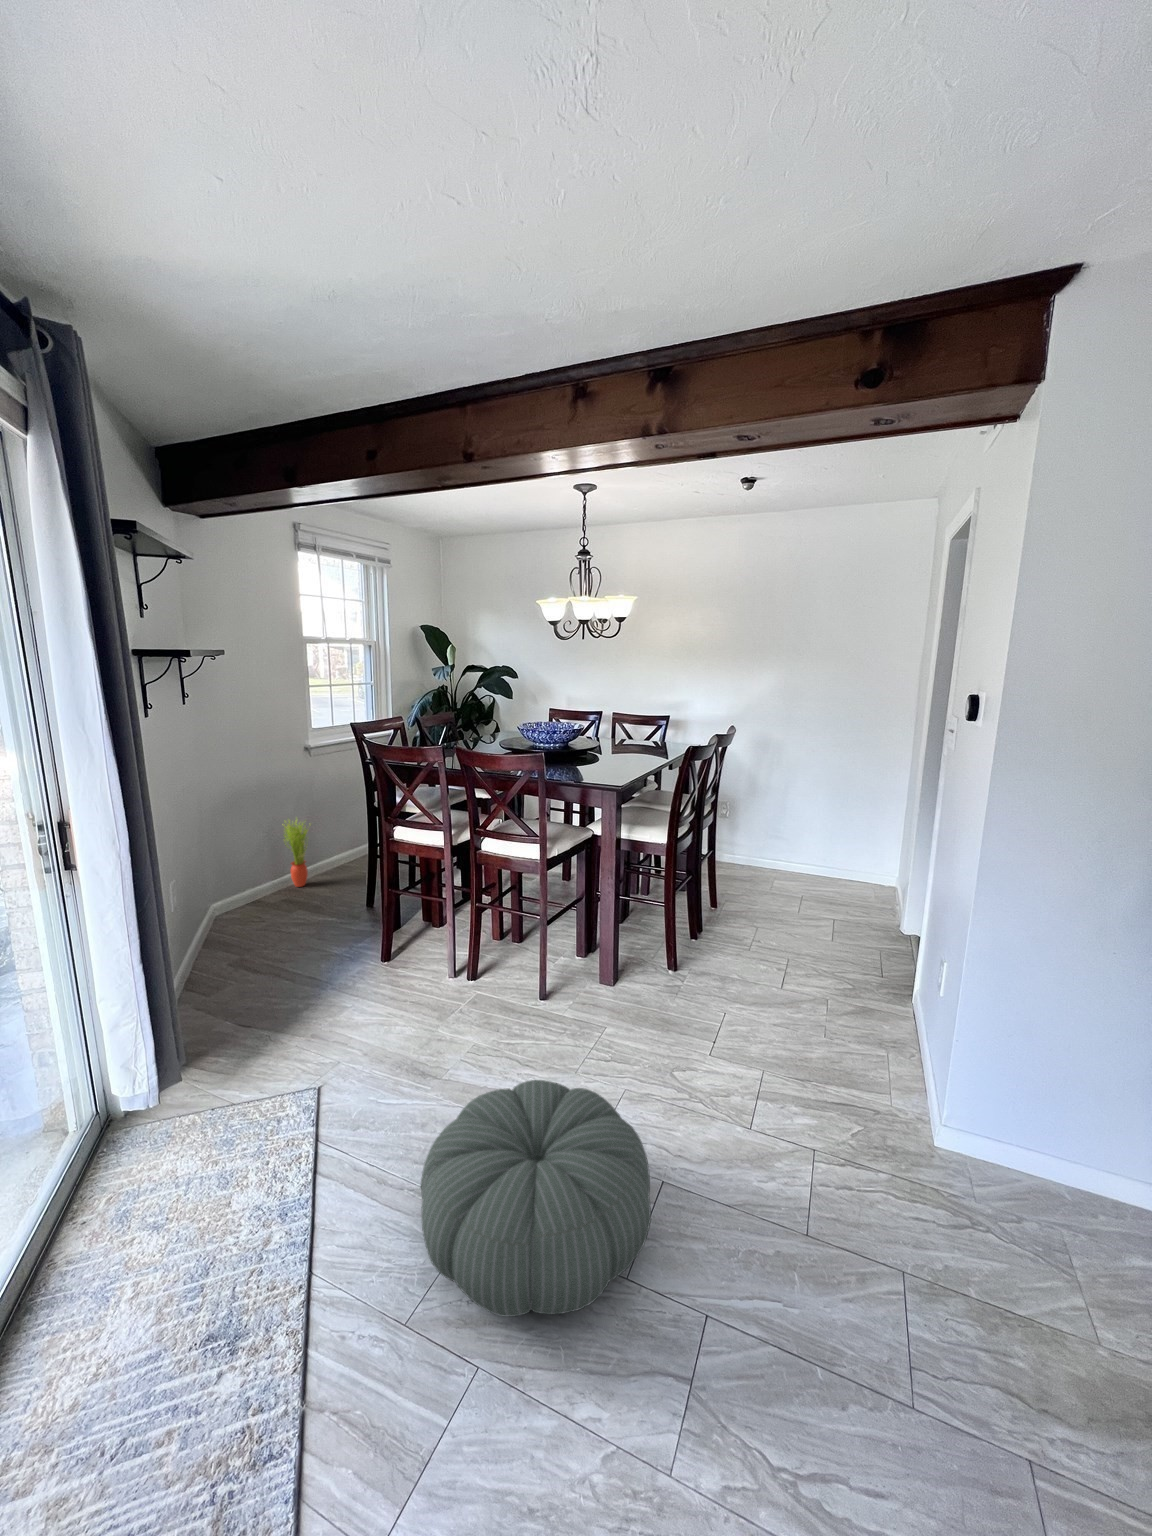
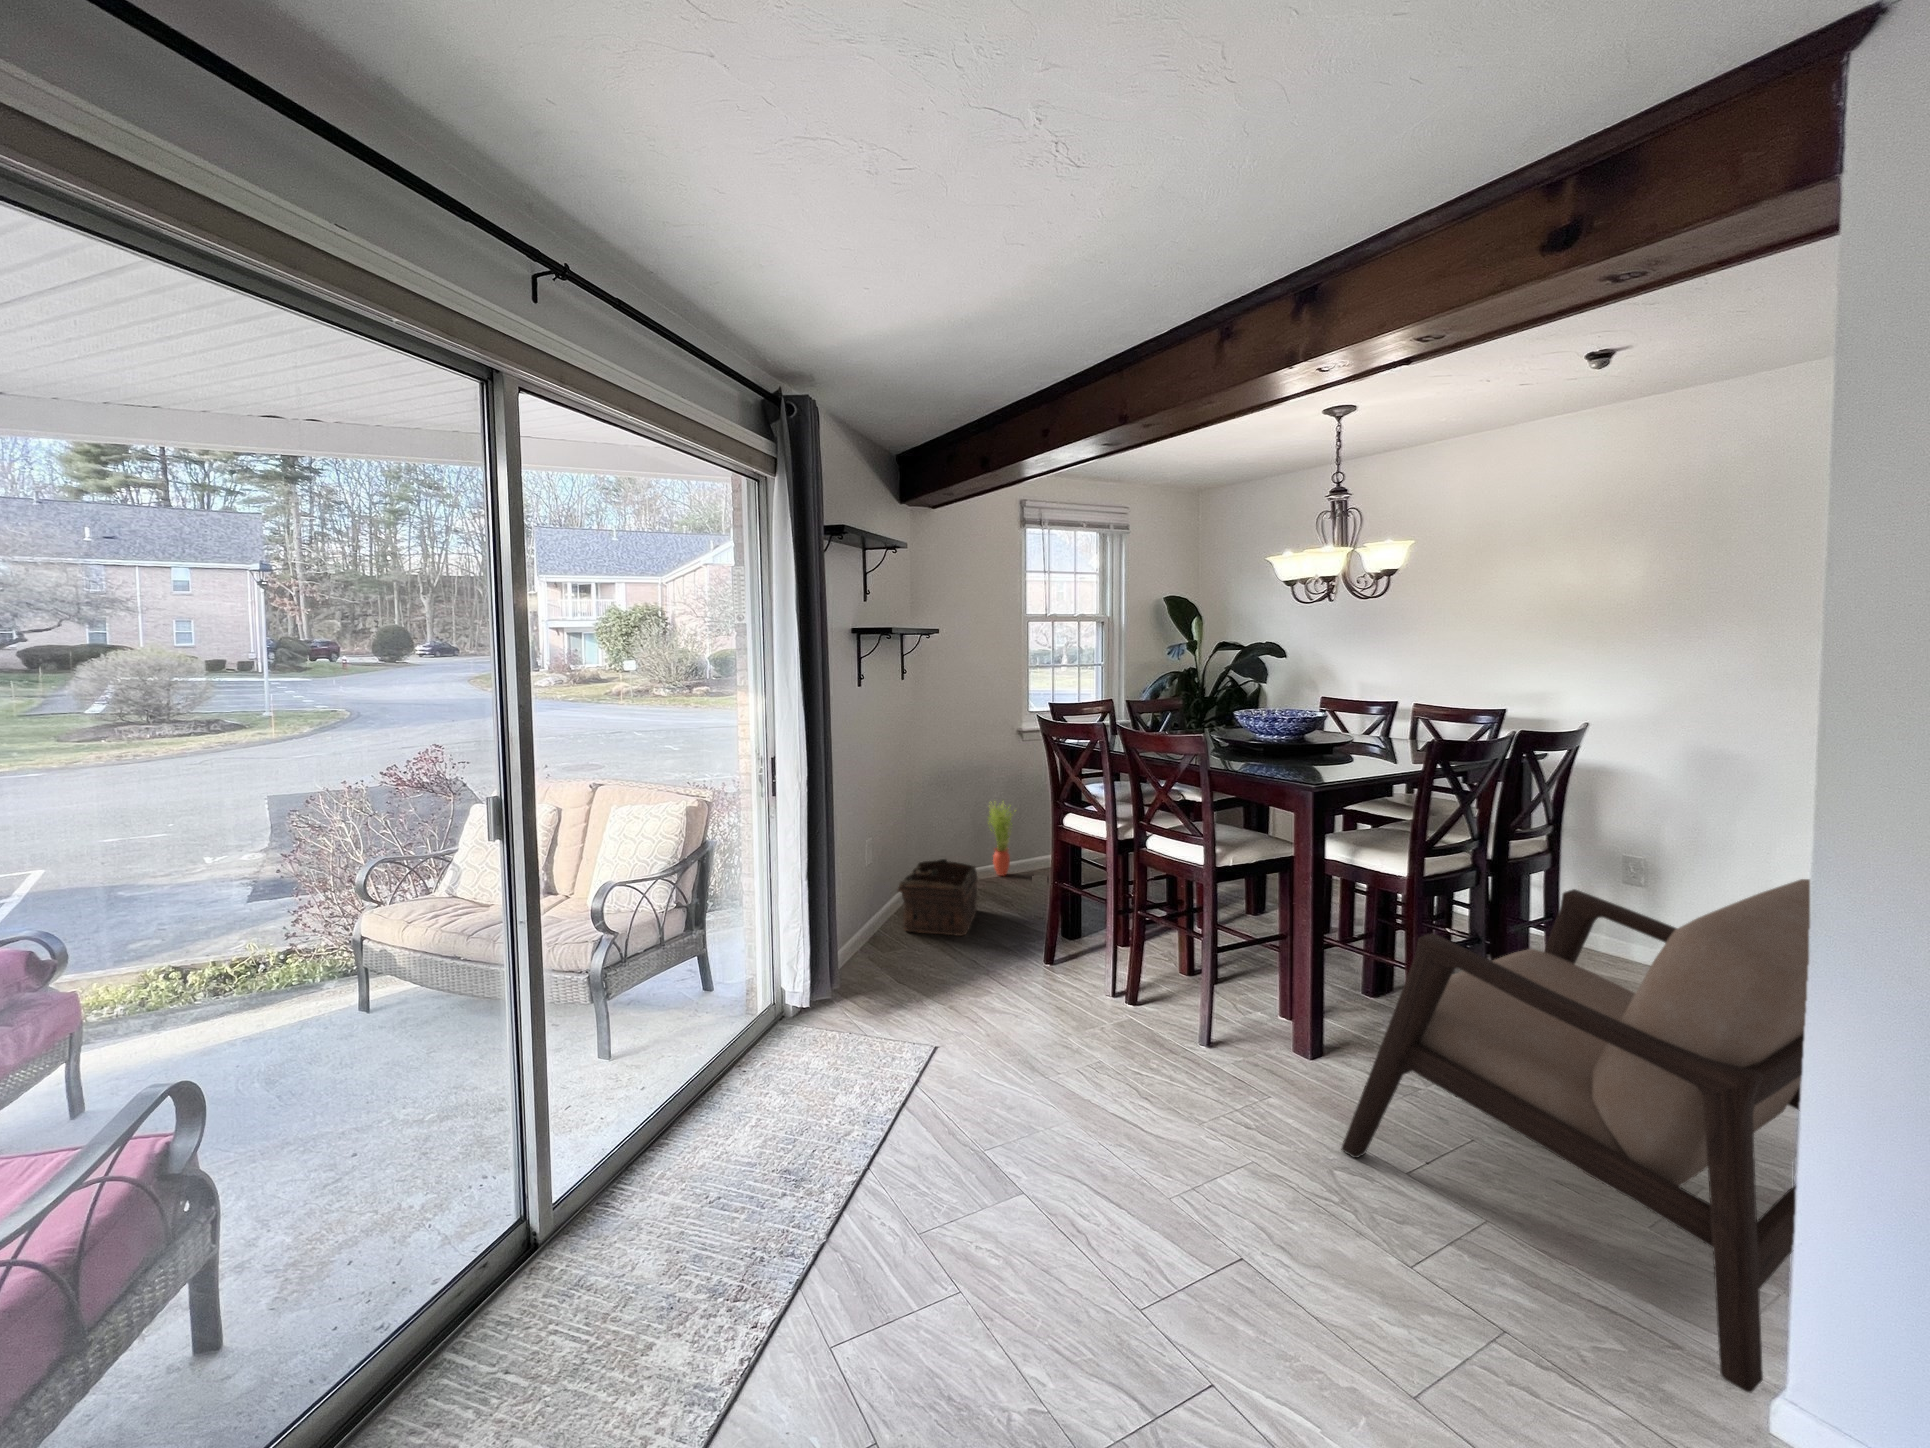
armchair: none [670,819,945,1127] -> present [1341,879,1810,1393]
basket: none [193,887,294,971] -> present [898,859,978,936]
pouf: present [421,1080,651,1317] -> none [950,1073,1206,1299]

